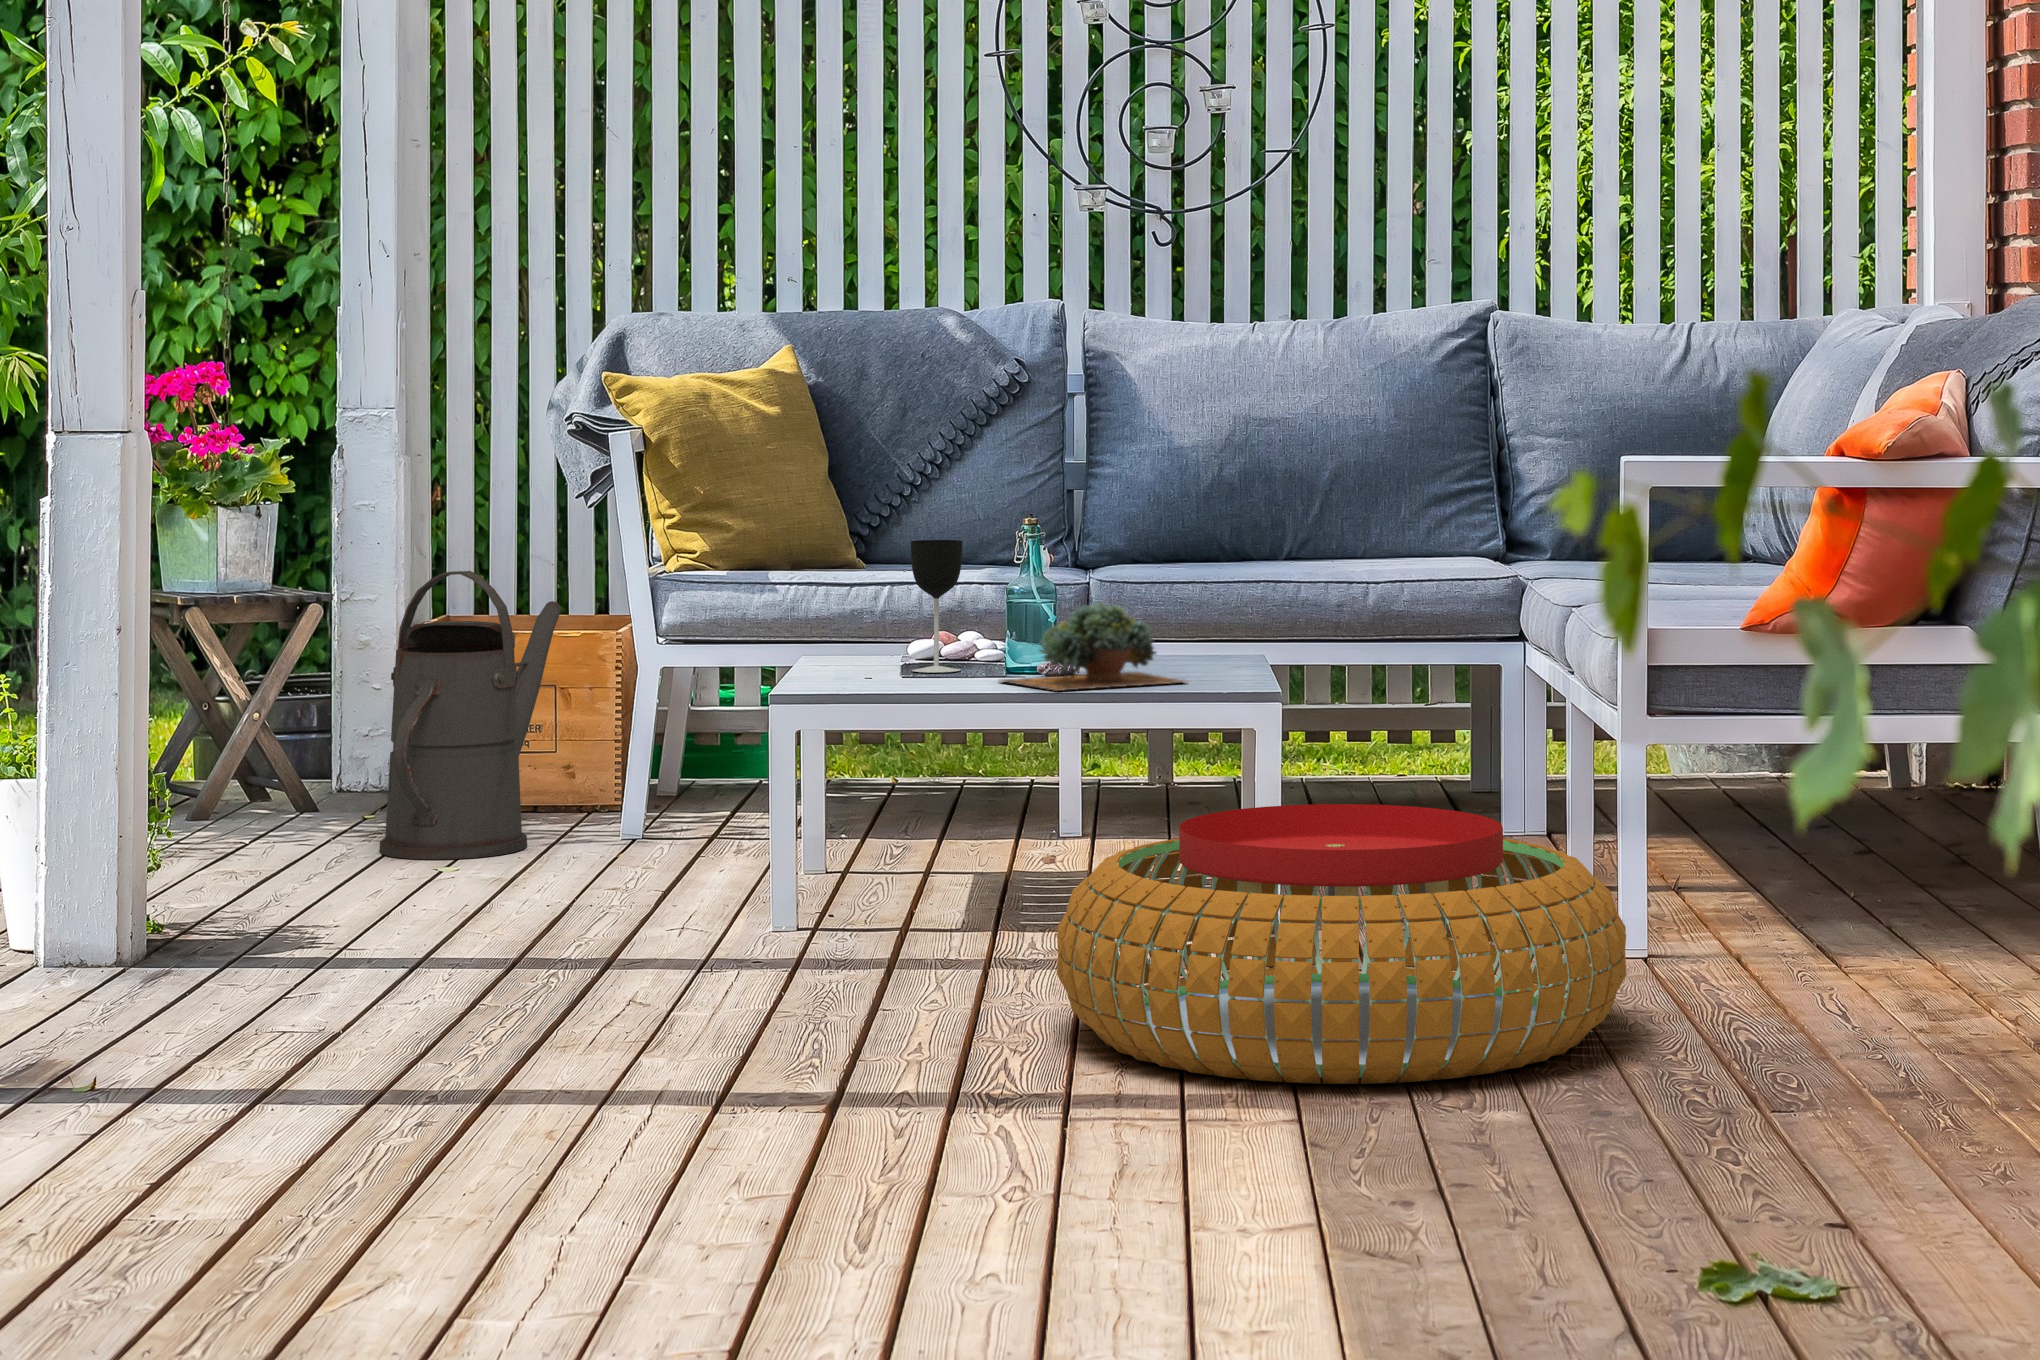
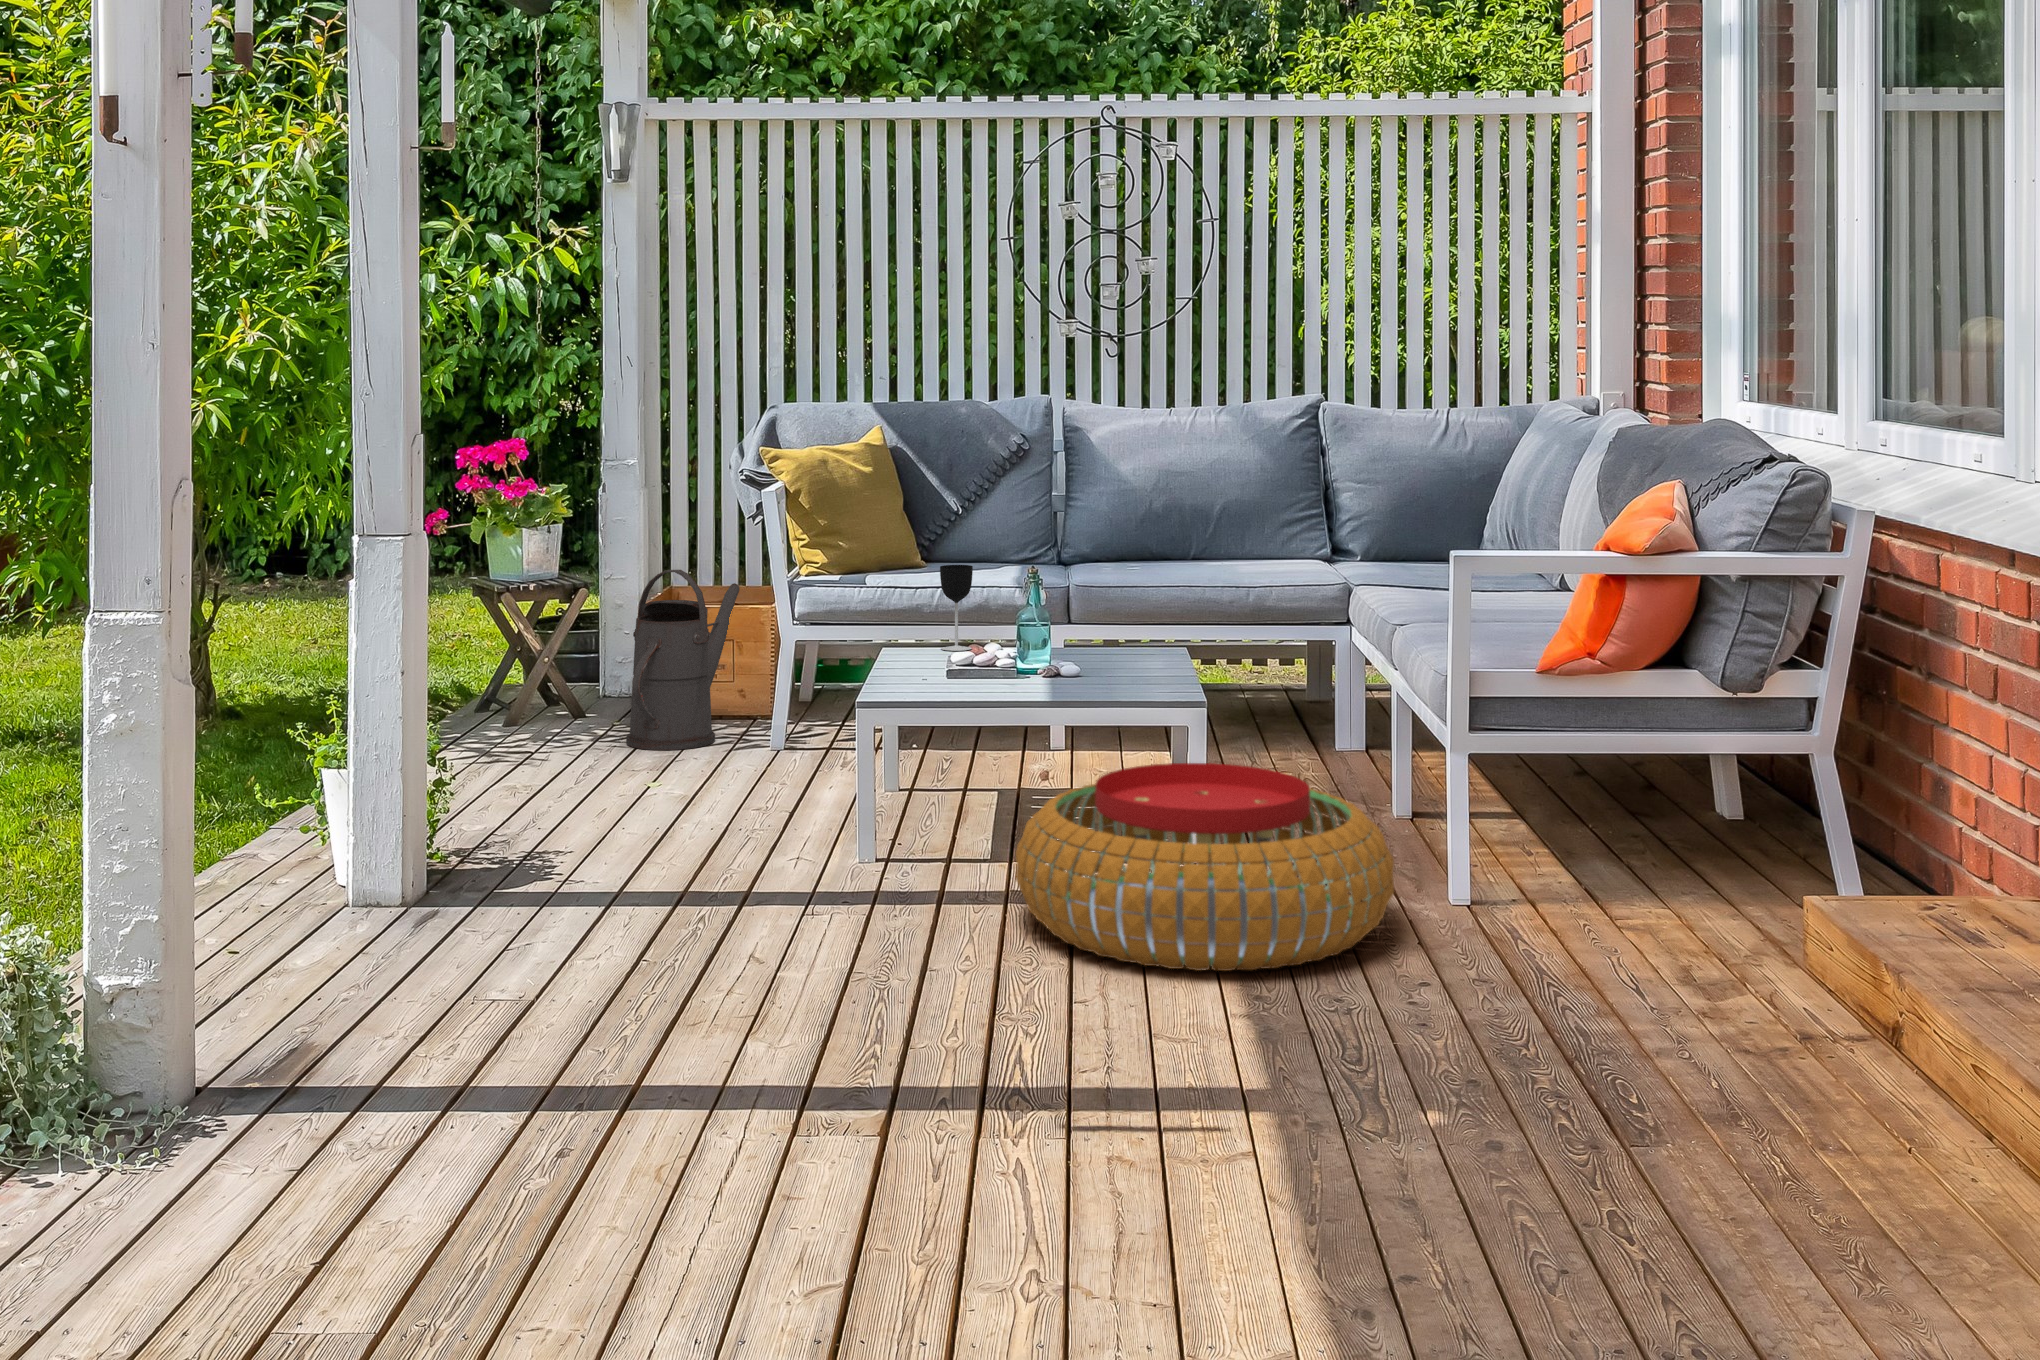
succulent plant: present [1001,602,1184,691] -> none [992,610,1114,671]

